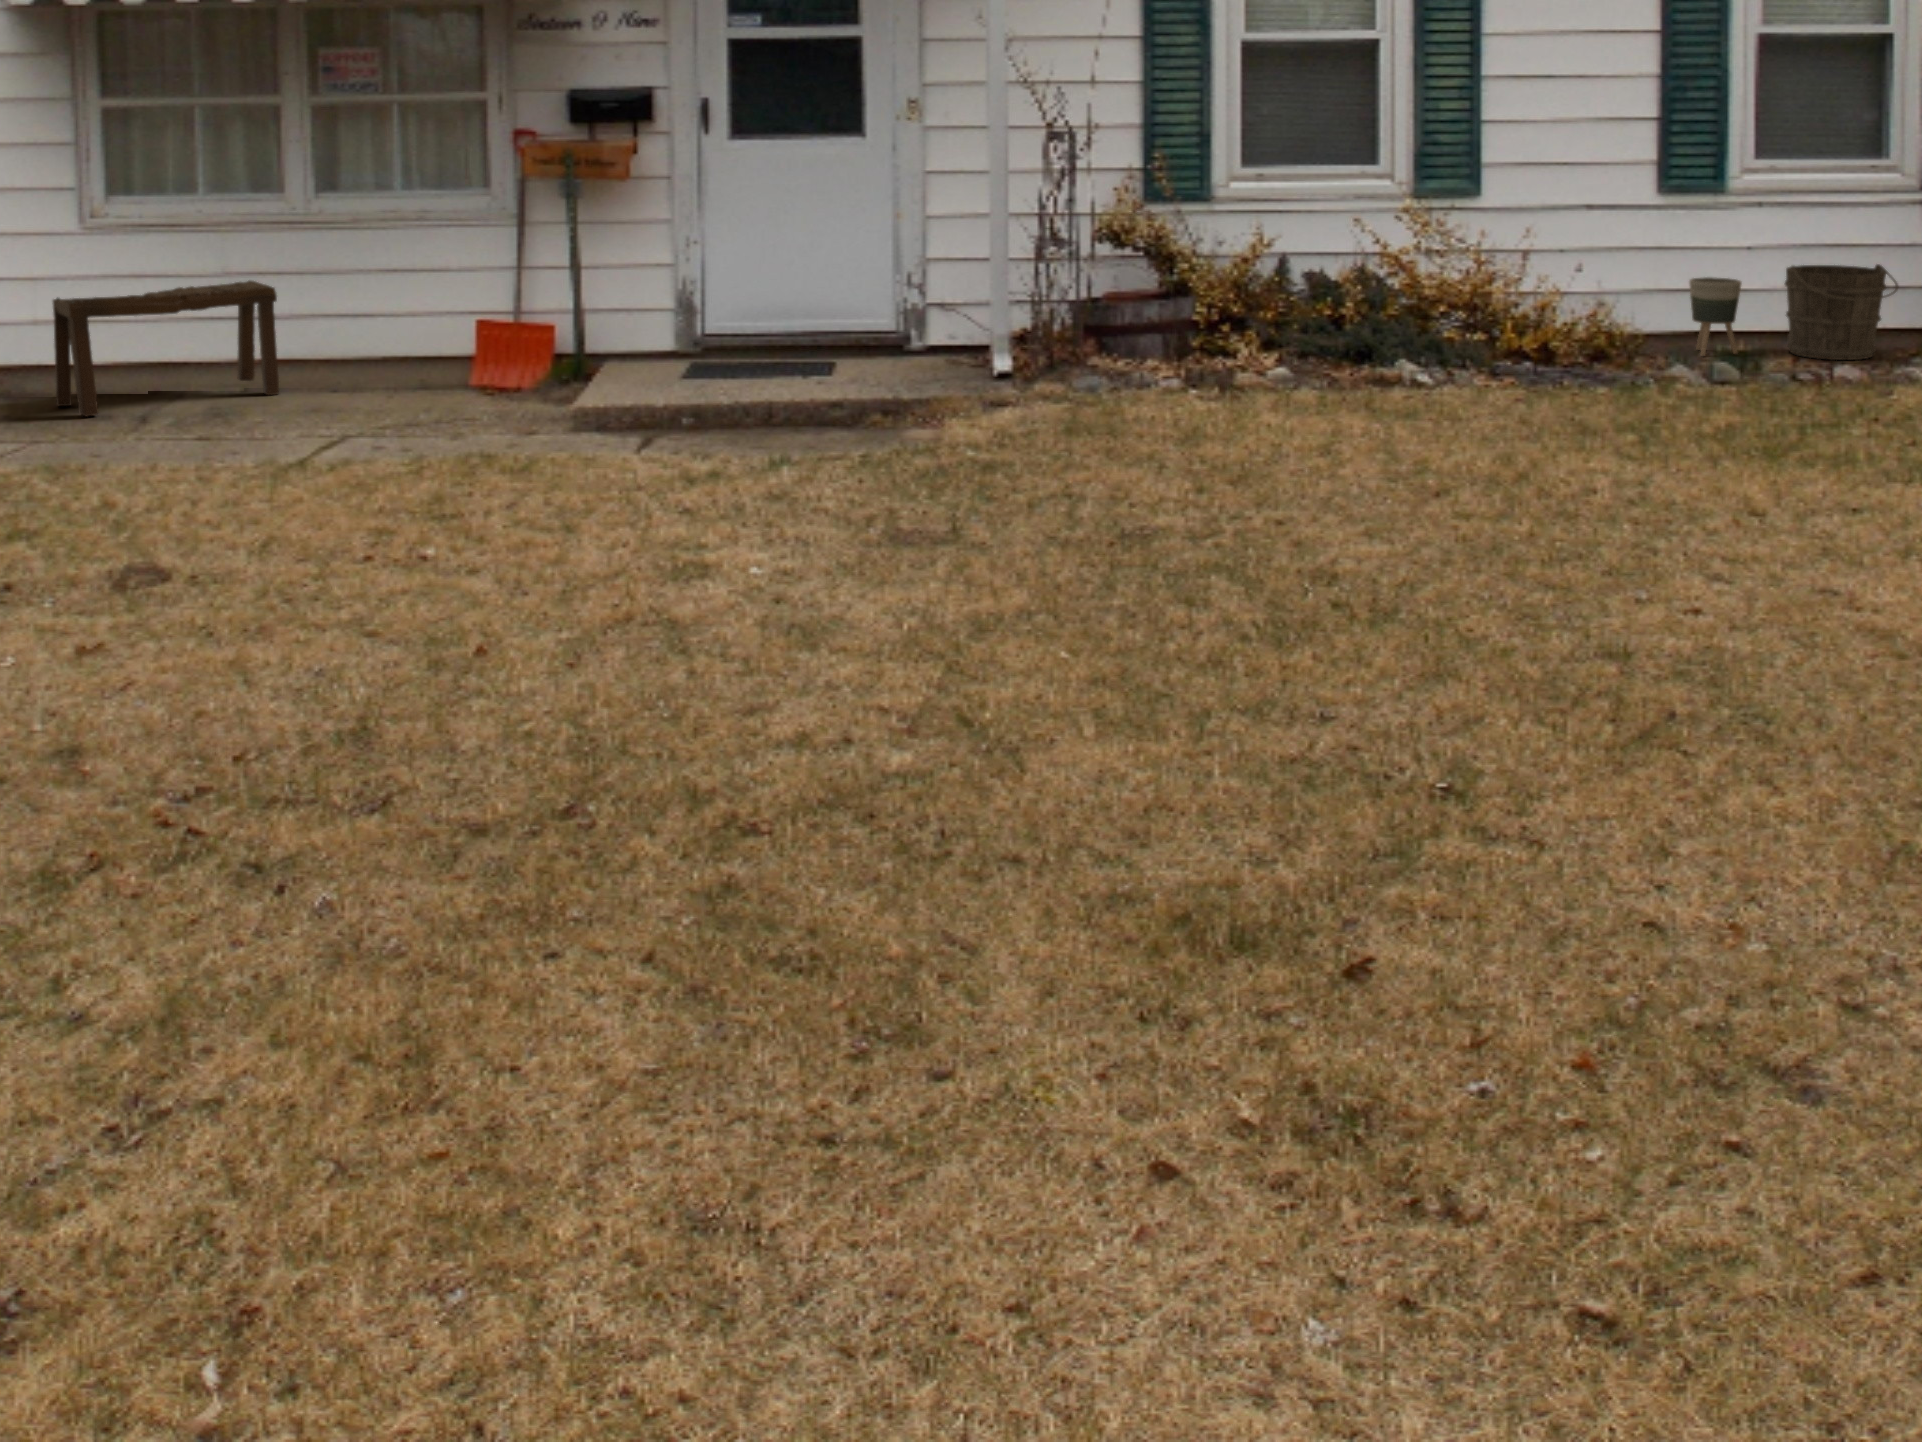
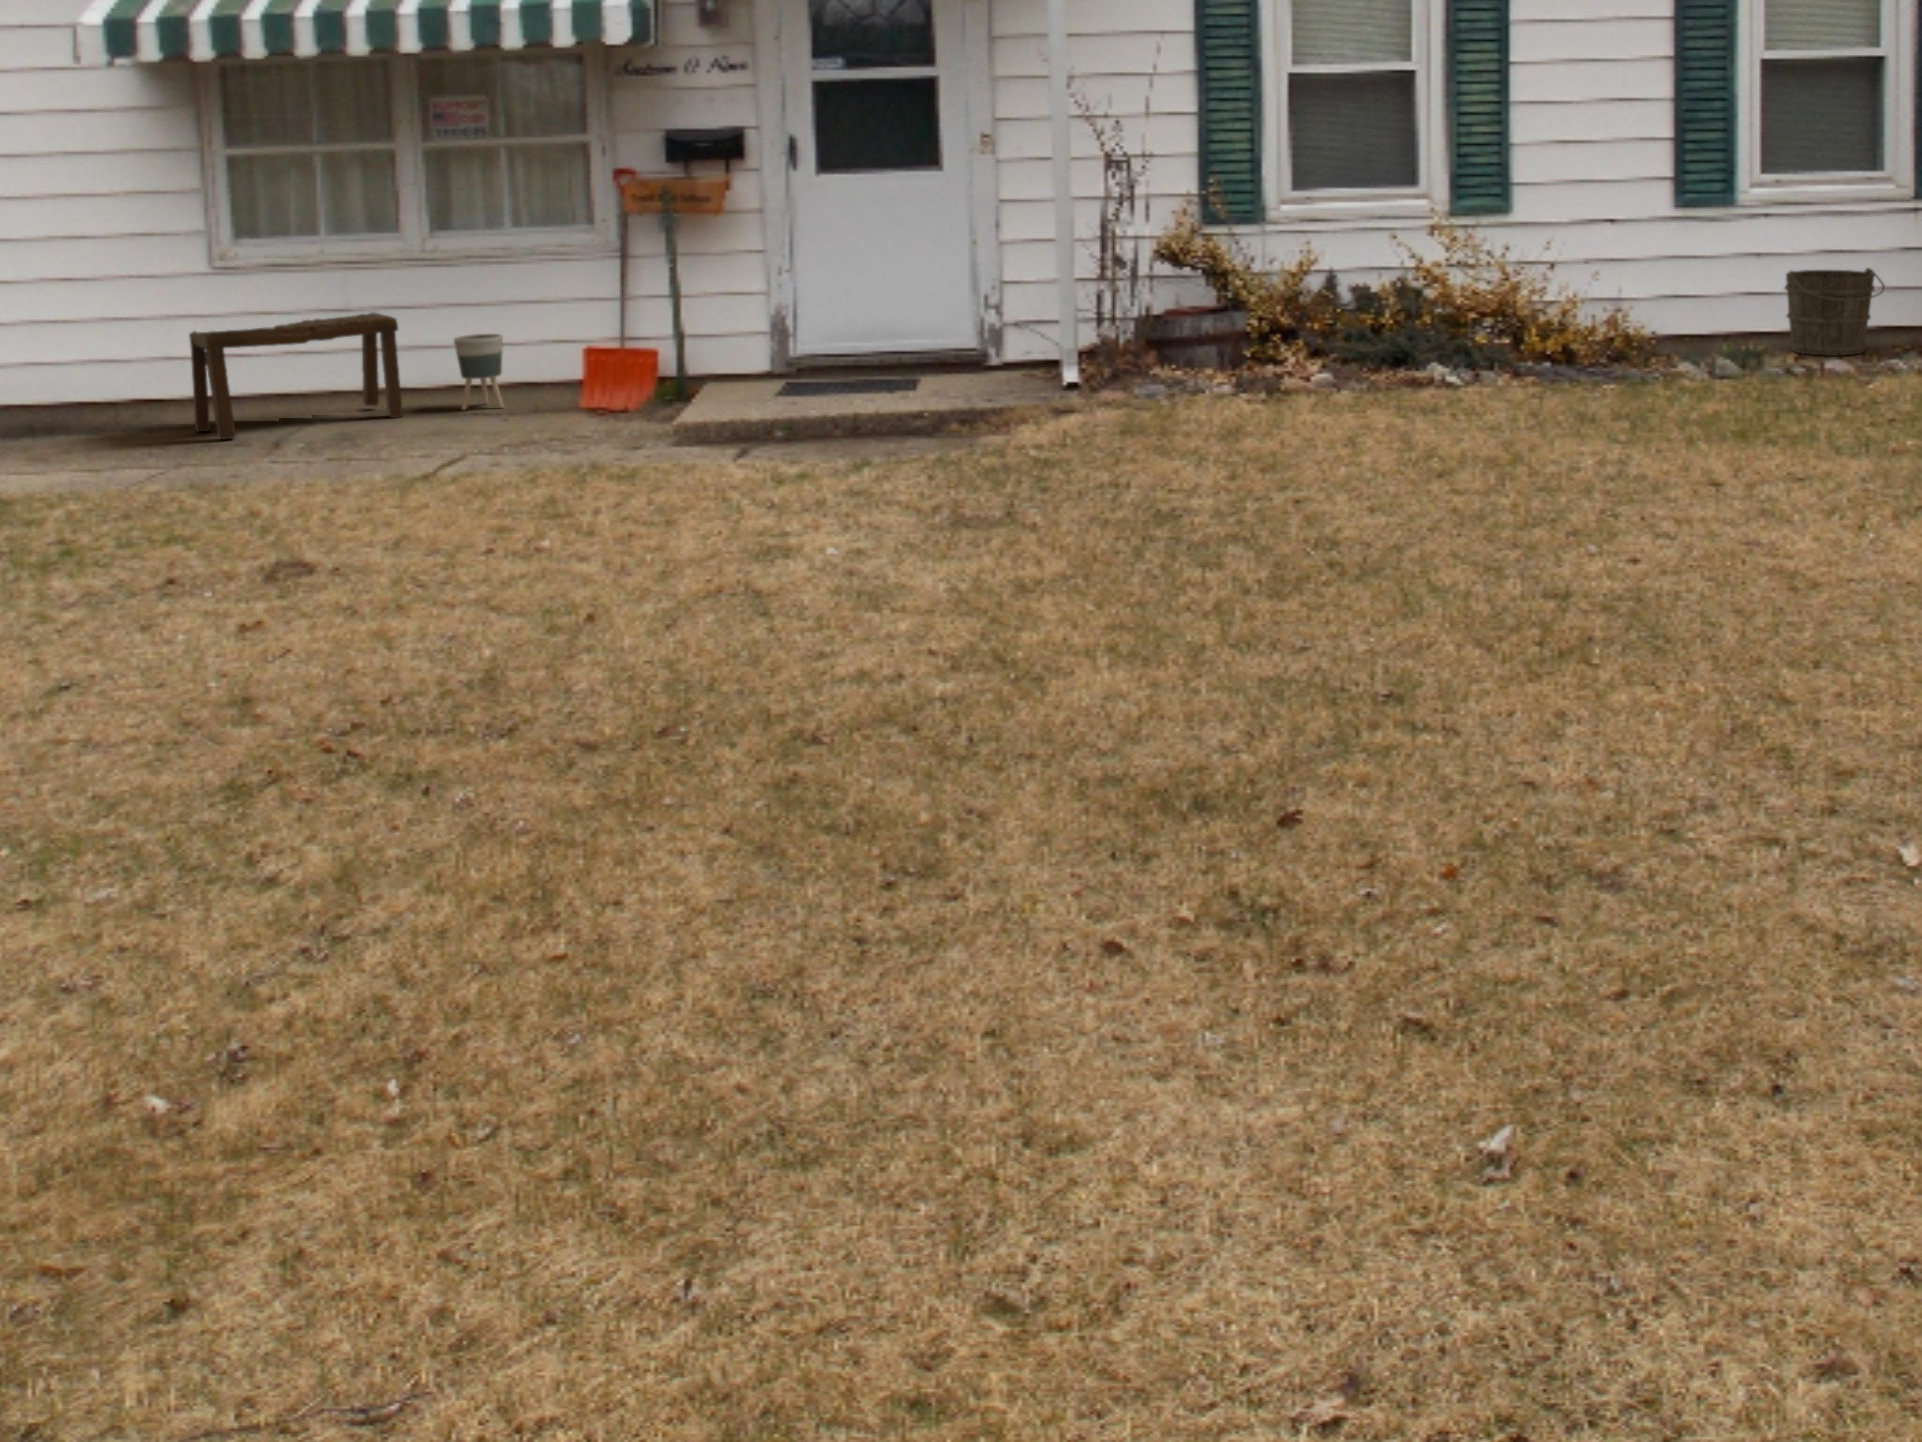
planter: present [1689,277,1742,356] -> present [454,334,504,410]

